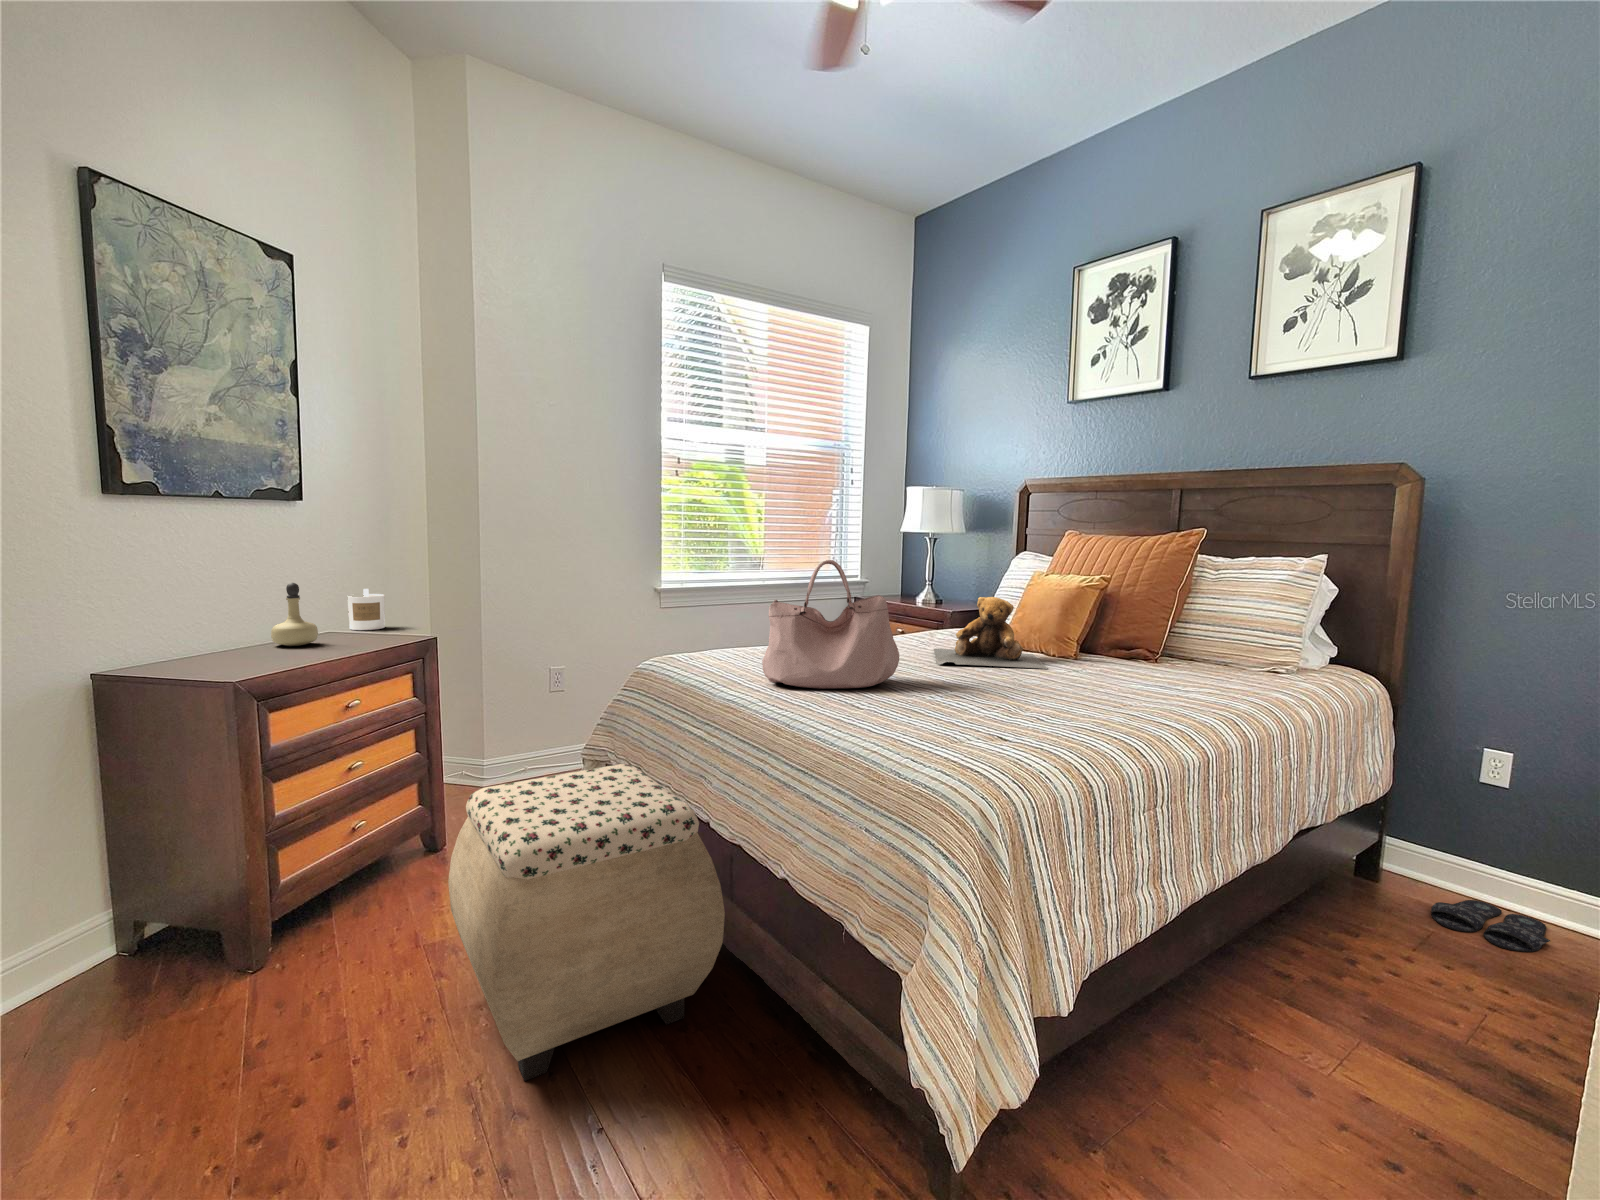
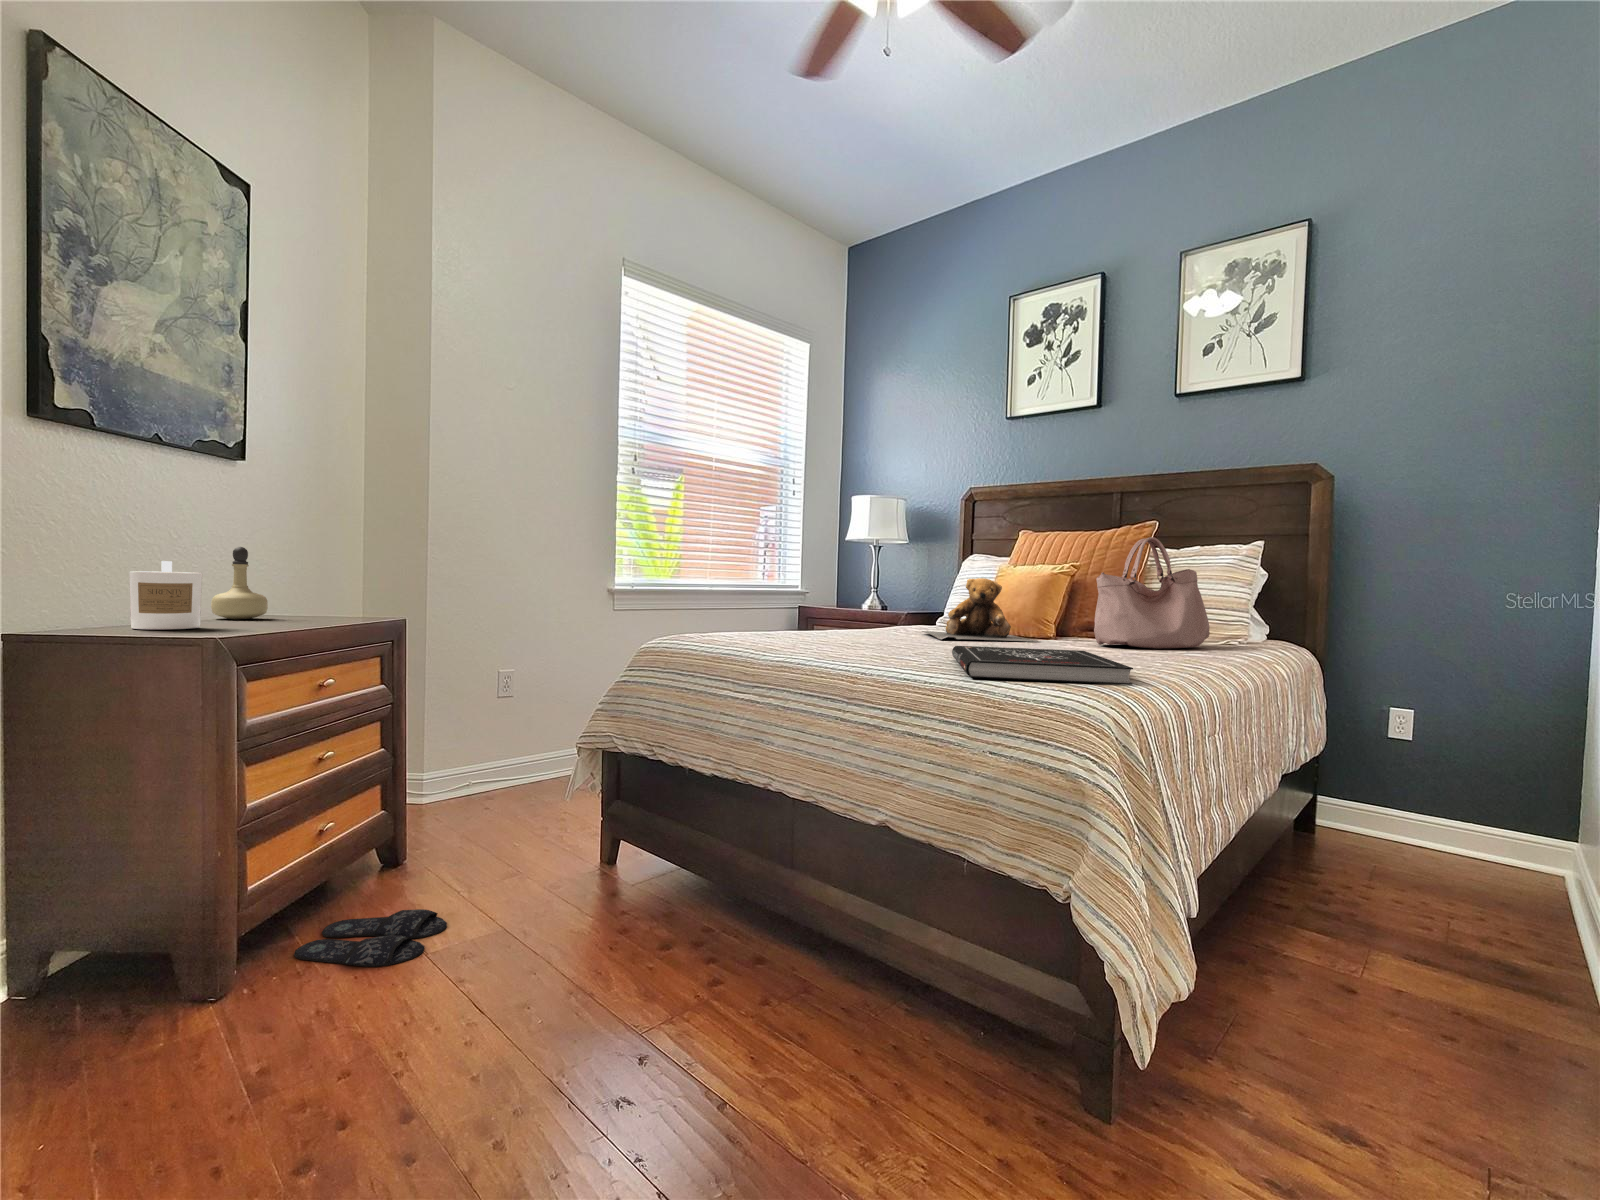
handbag: present [762,560,899,689] -> present [1094,537,1210,649]
candle: present [347,589,385,630] -> present [129,561,202,629]
book: none [872,692,1040,762] -> present [952,646,1133,685]
ottoman: present [448,764,725,1081] -> none [477,728,802,1067]
slippers: present [1431,900,1550,952] -> present [294,909,447,967]

